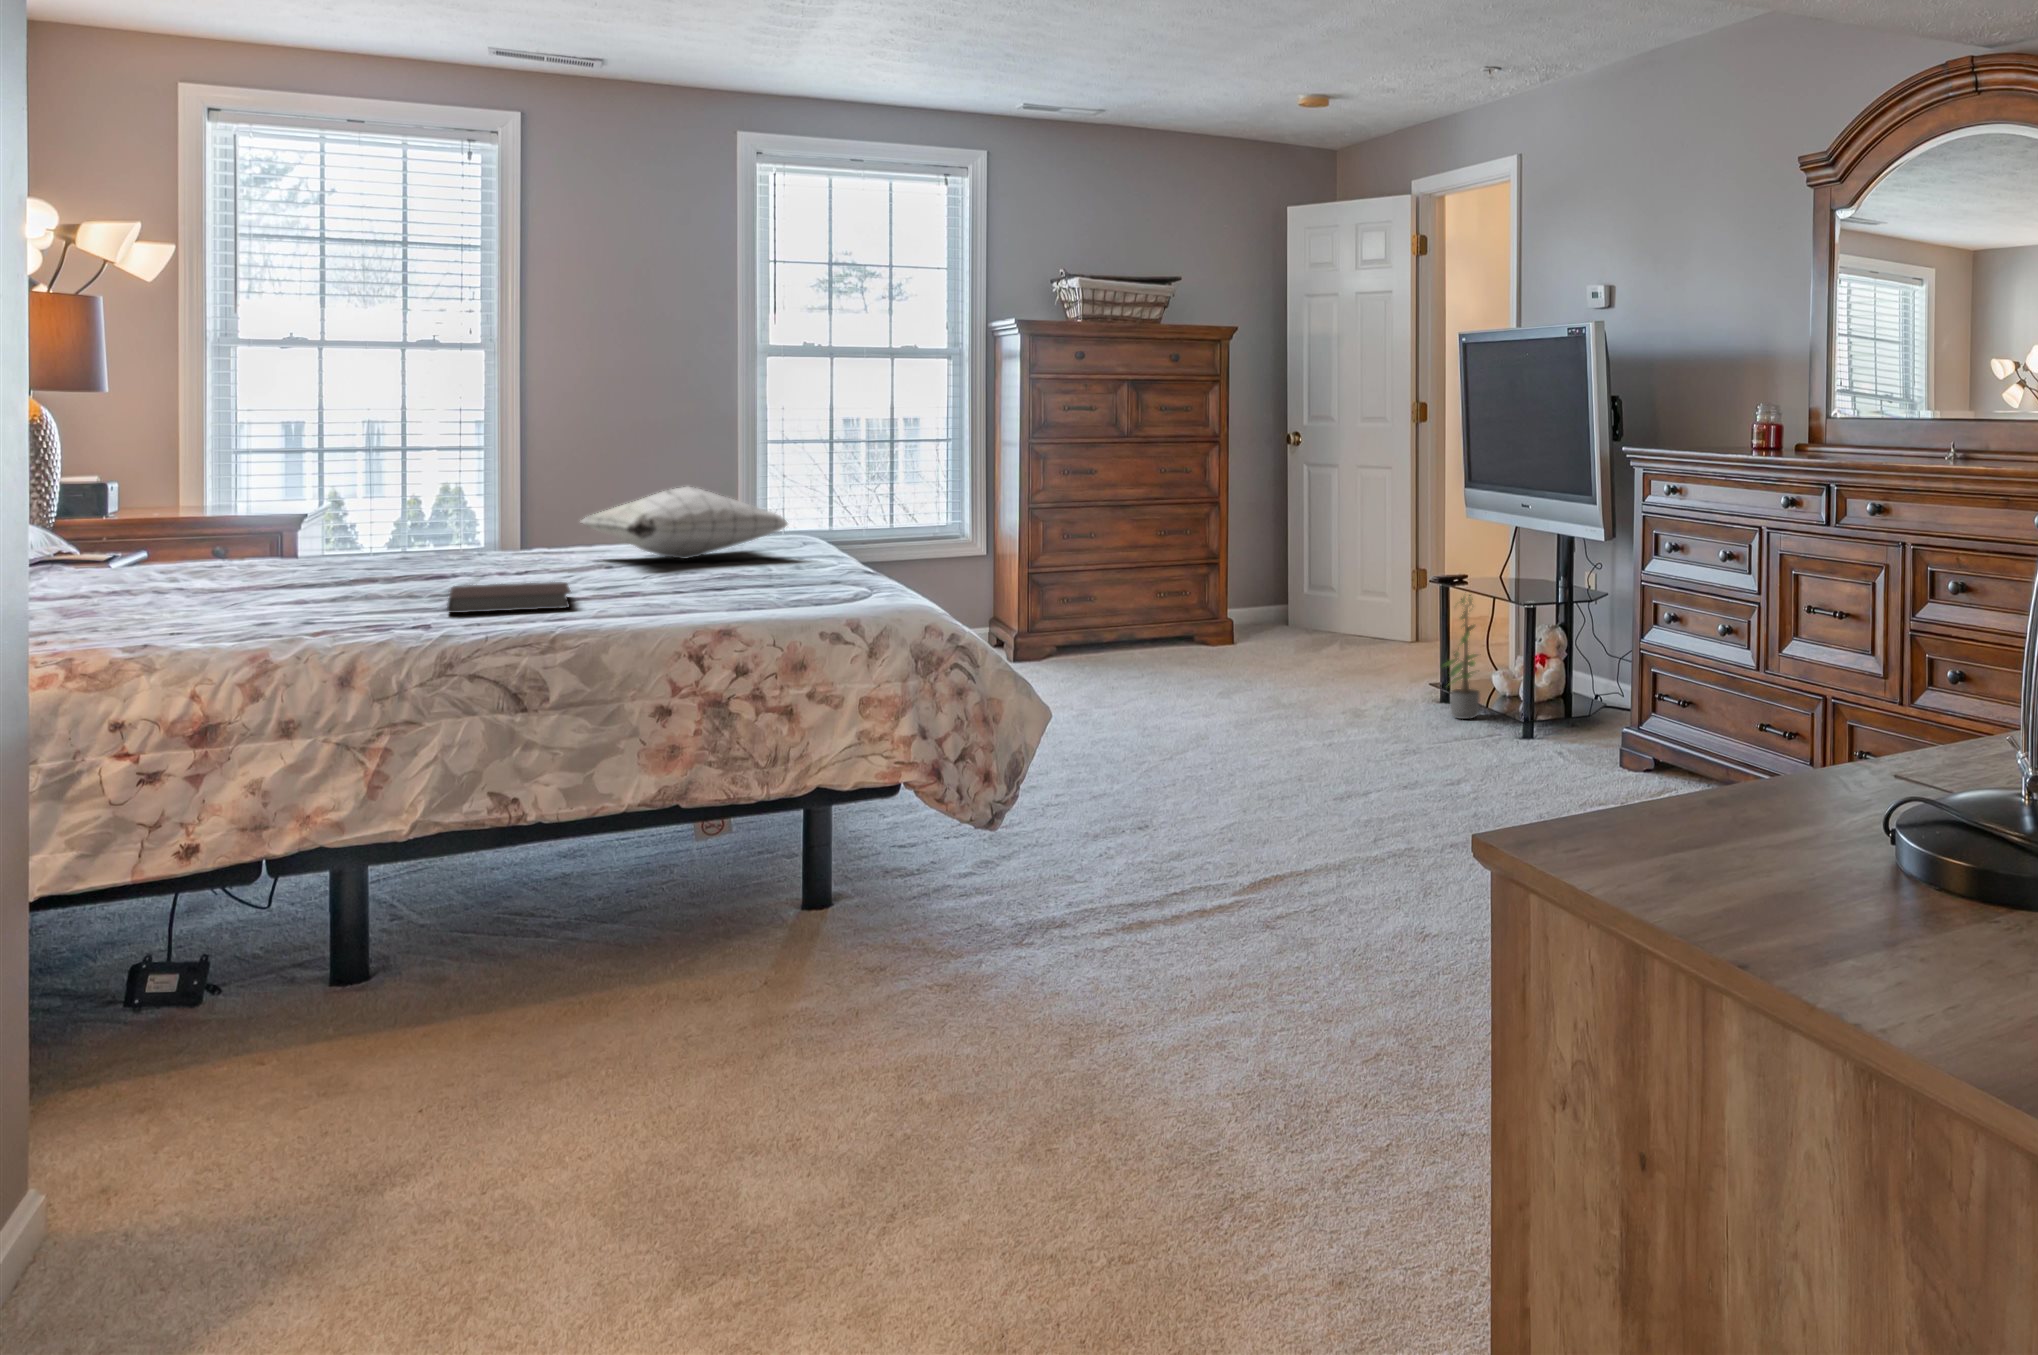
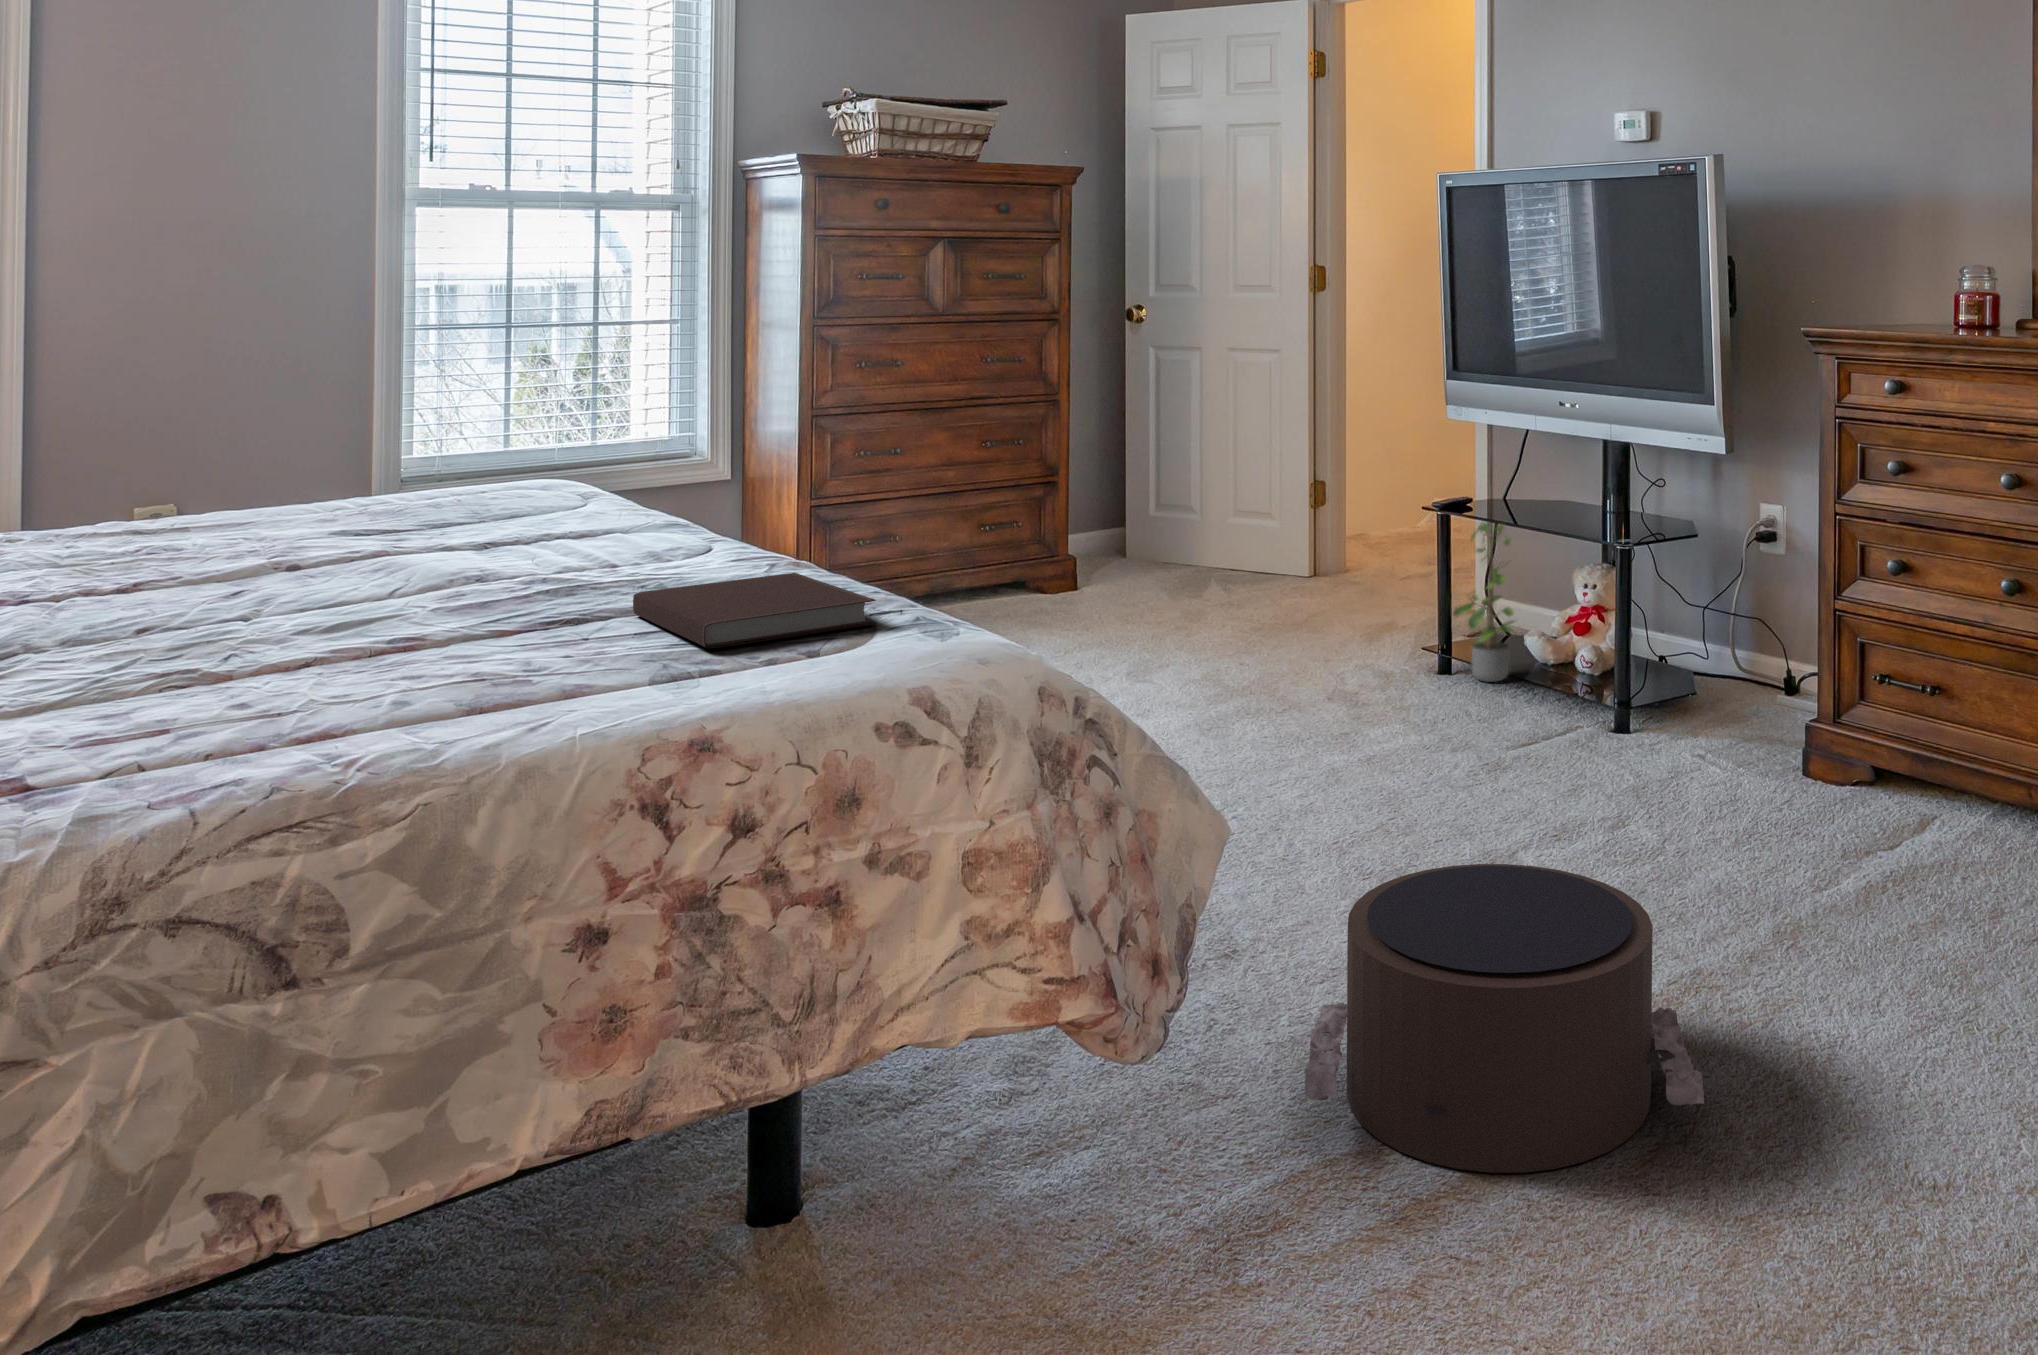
pillow: present [582,487,788,559] -> none [235,426,629,549]
notebook: present [447,582,570,613] -> present [633,573,876,648]
pouf: none [1078,771,1336,927] -> present [1304,864,1704,1173]

